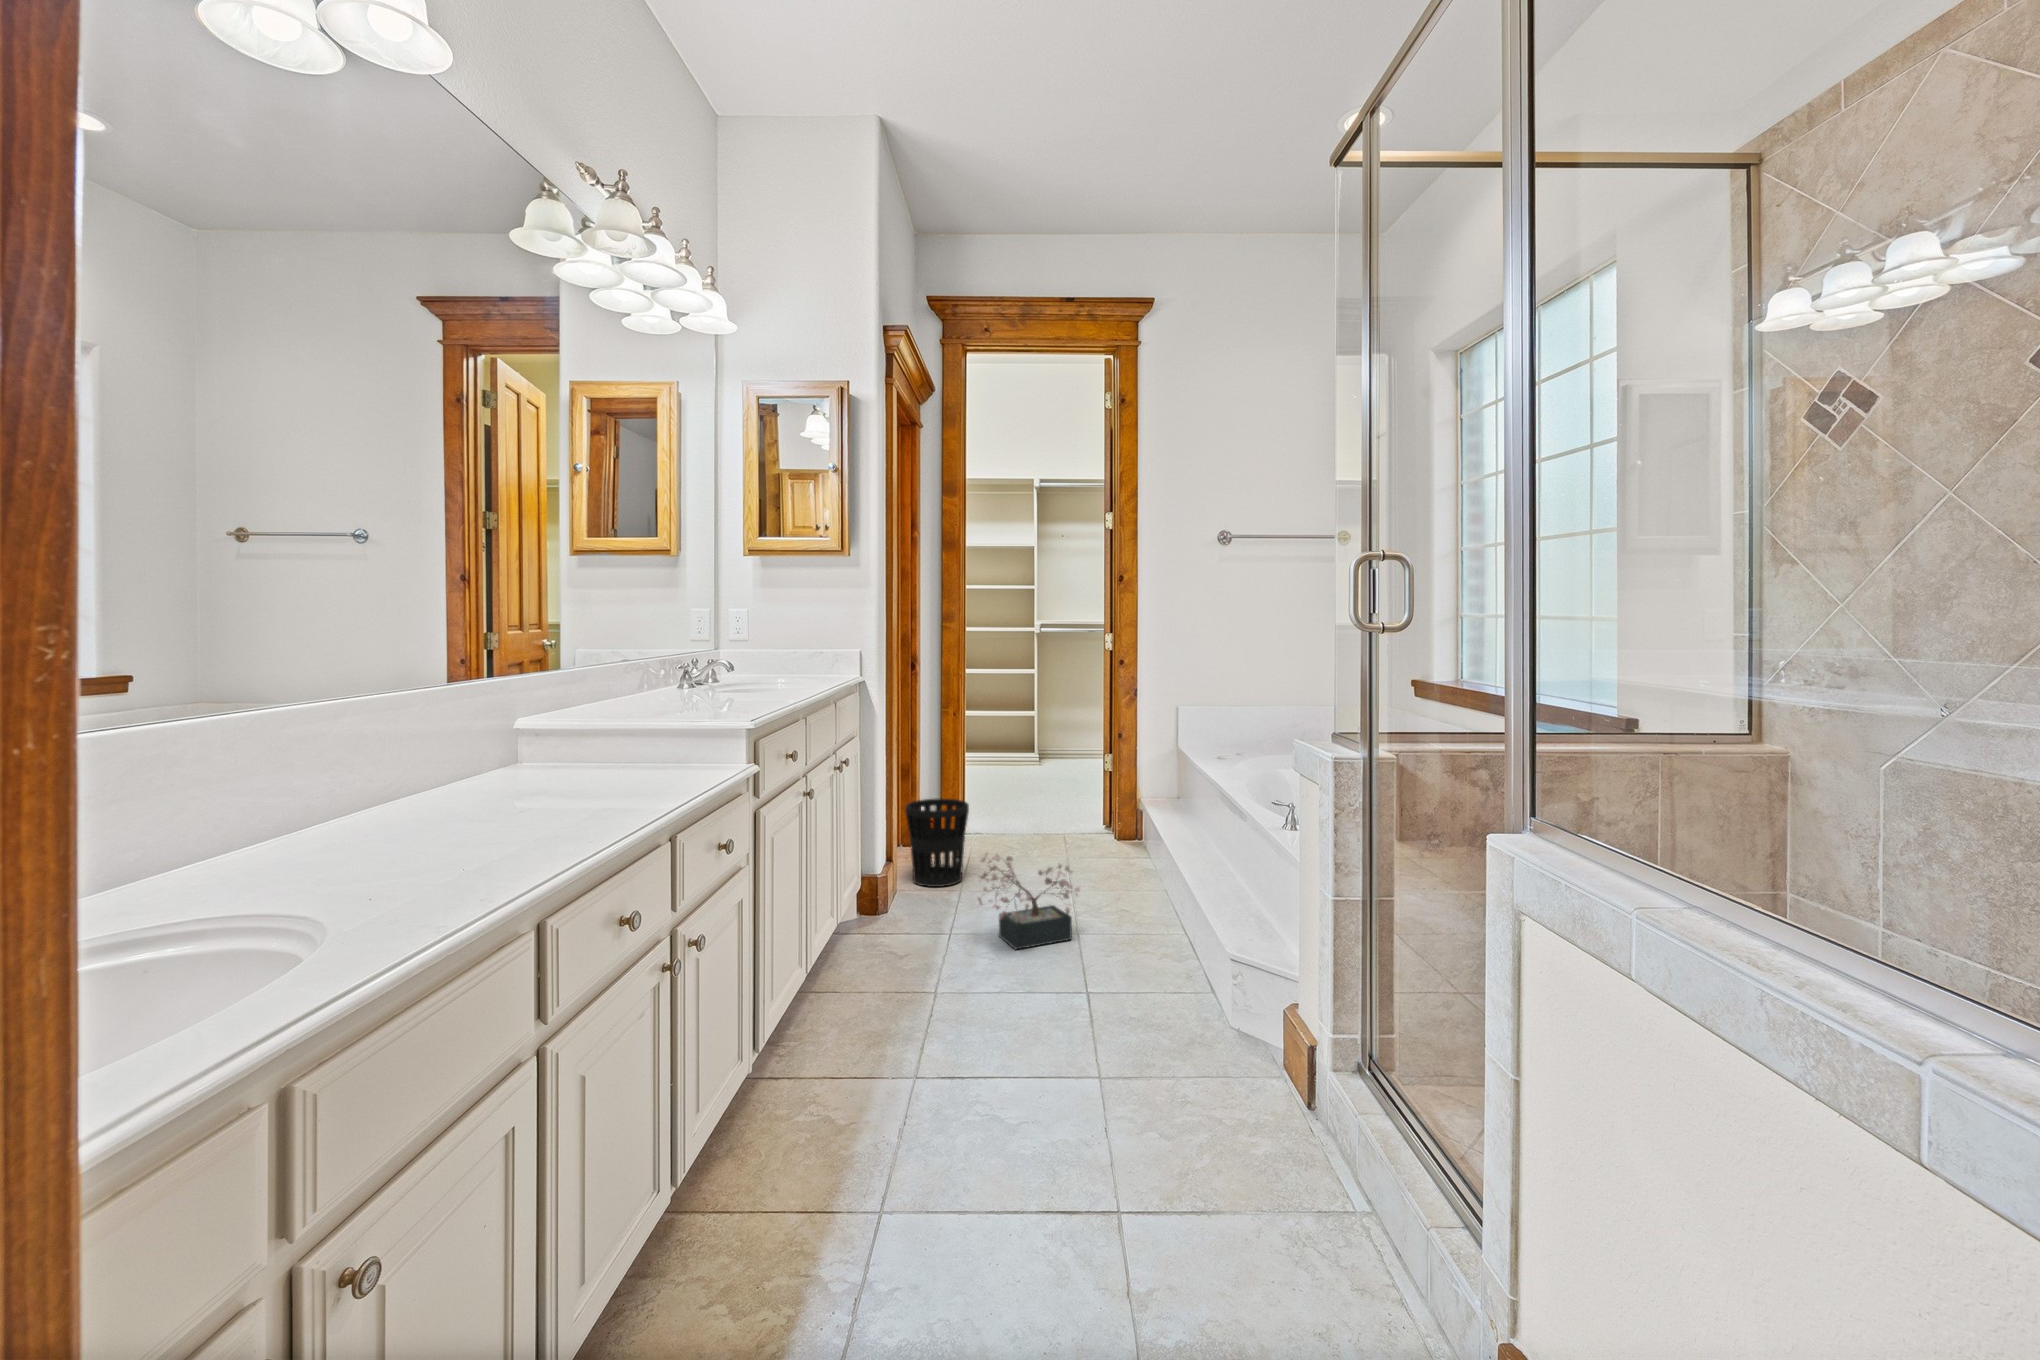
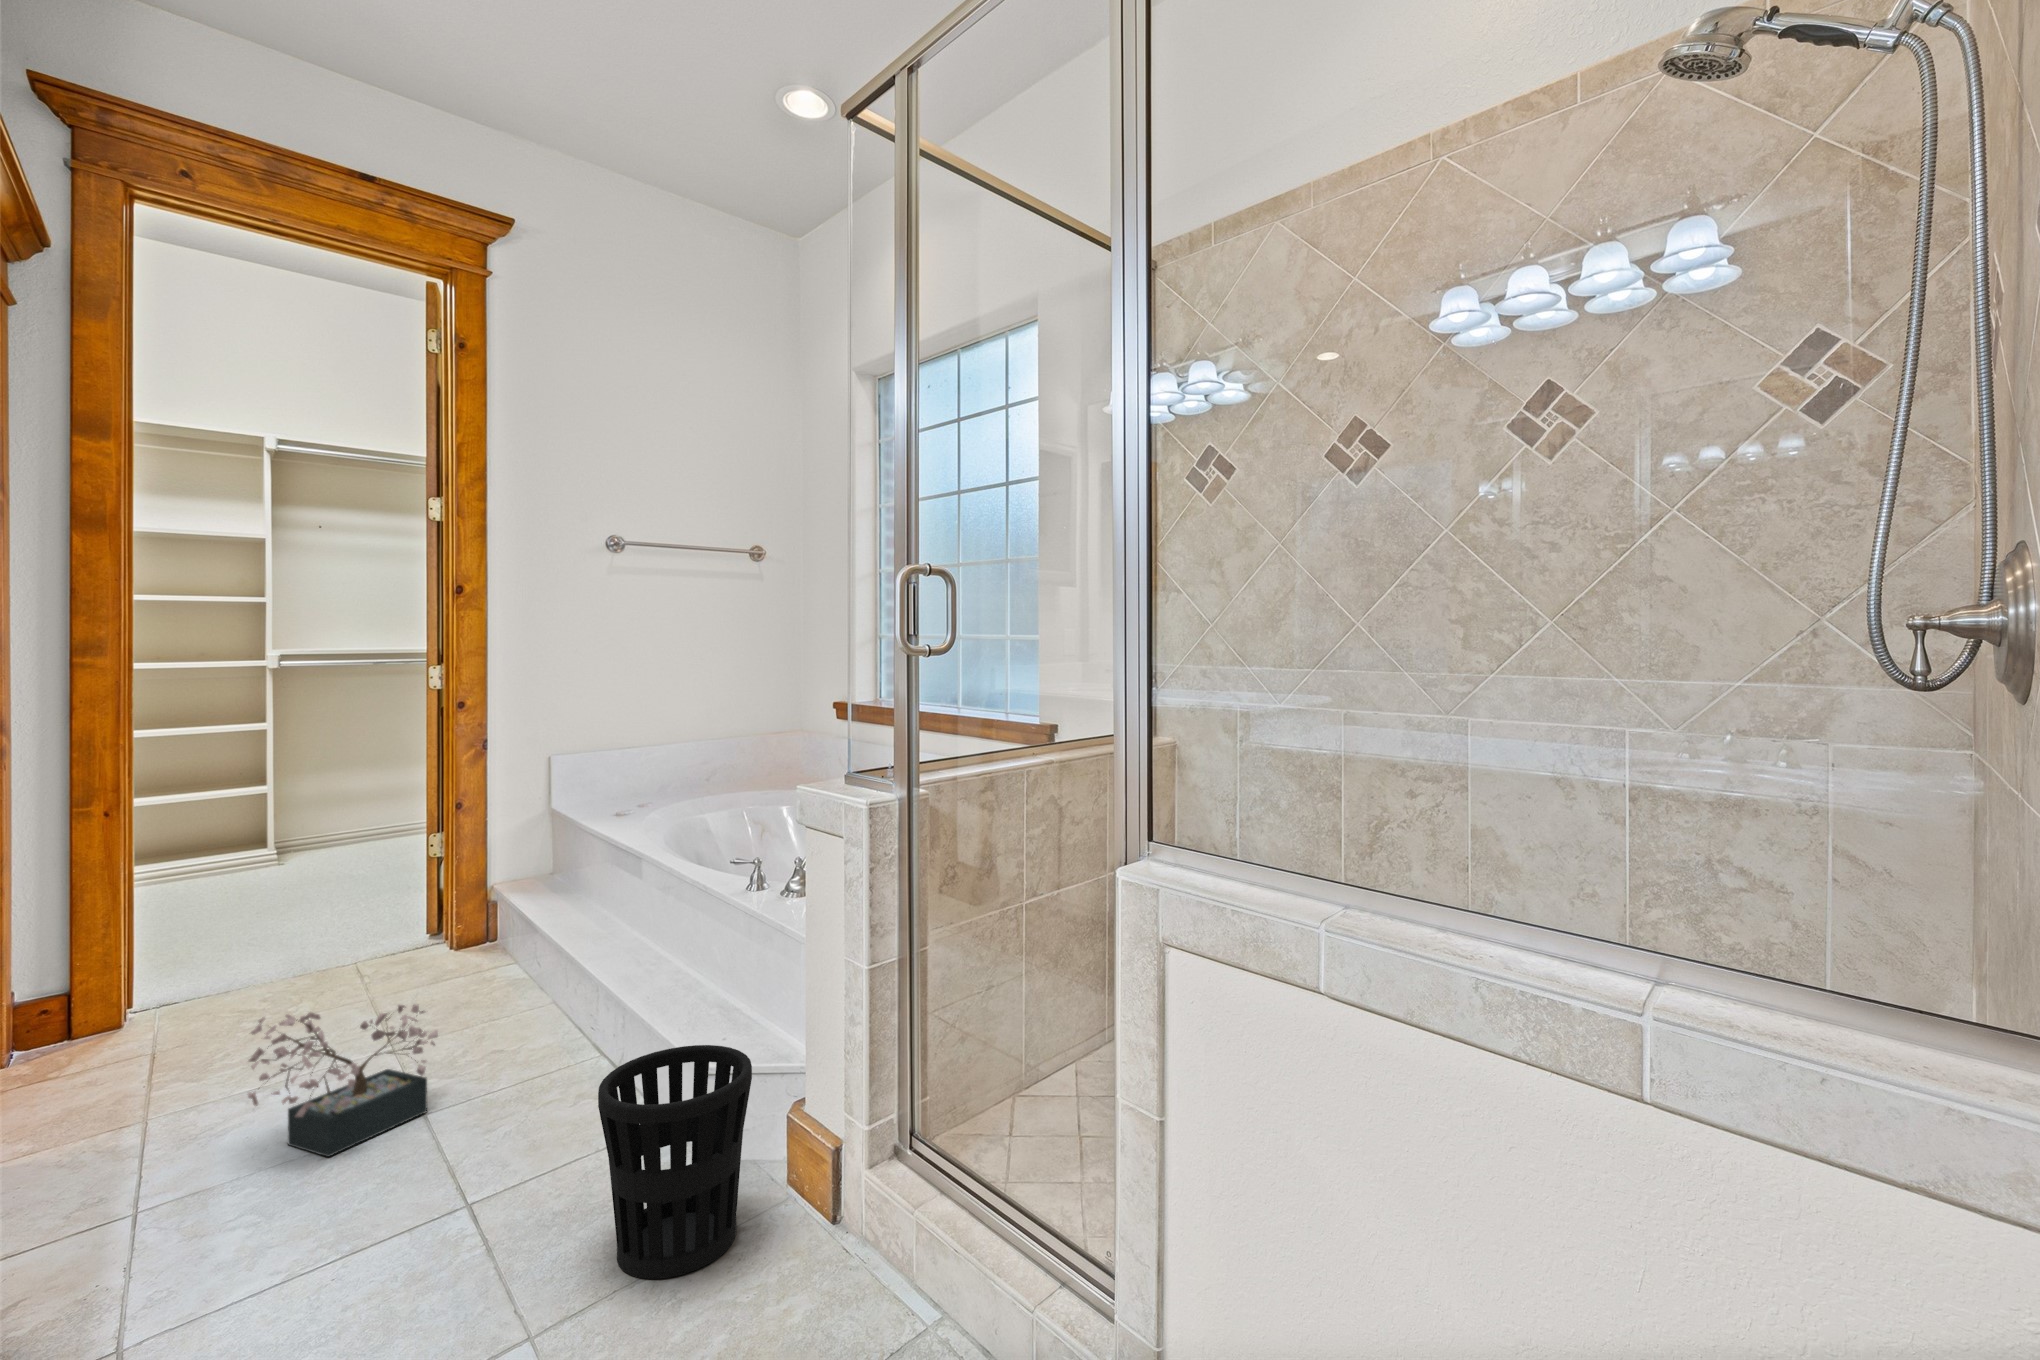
wastebasket: present [905,799,969,887] -> present [598,1045,752,1279]

